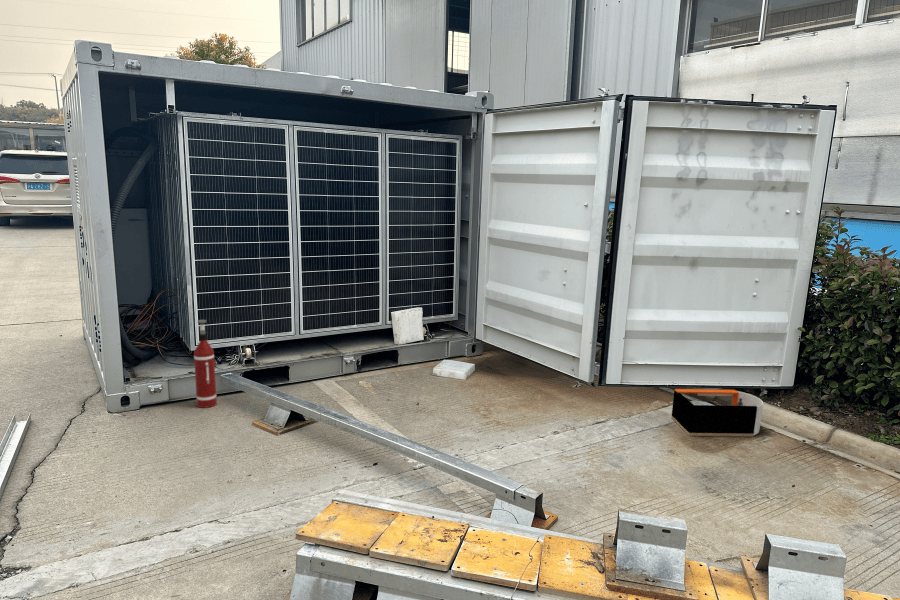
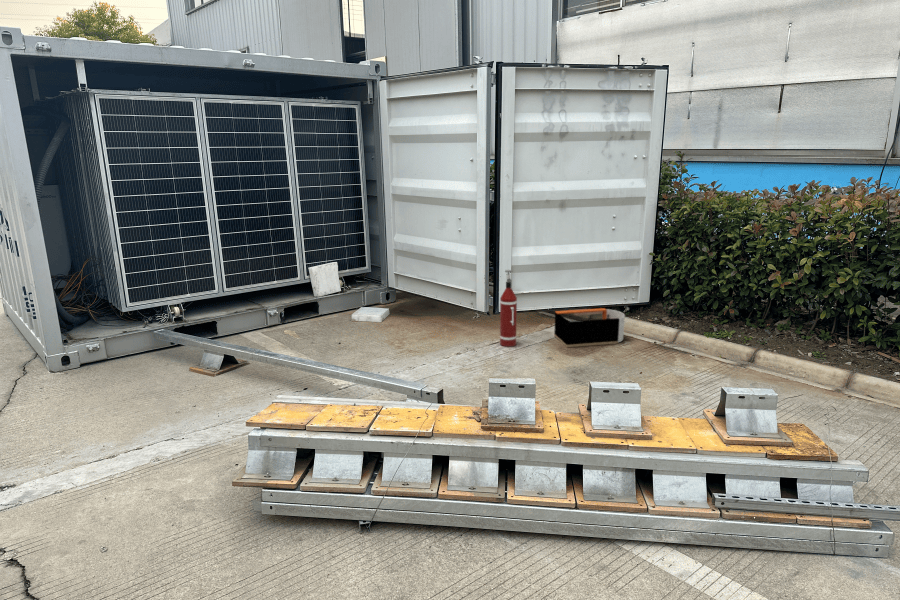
fire extinguisher: present [194,320,217,408] -> present [500,270,517,347]

